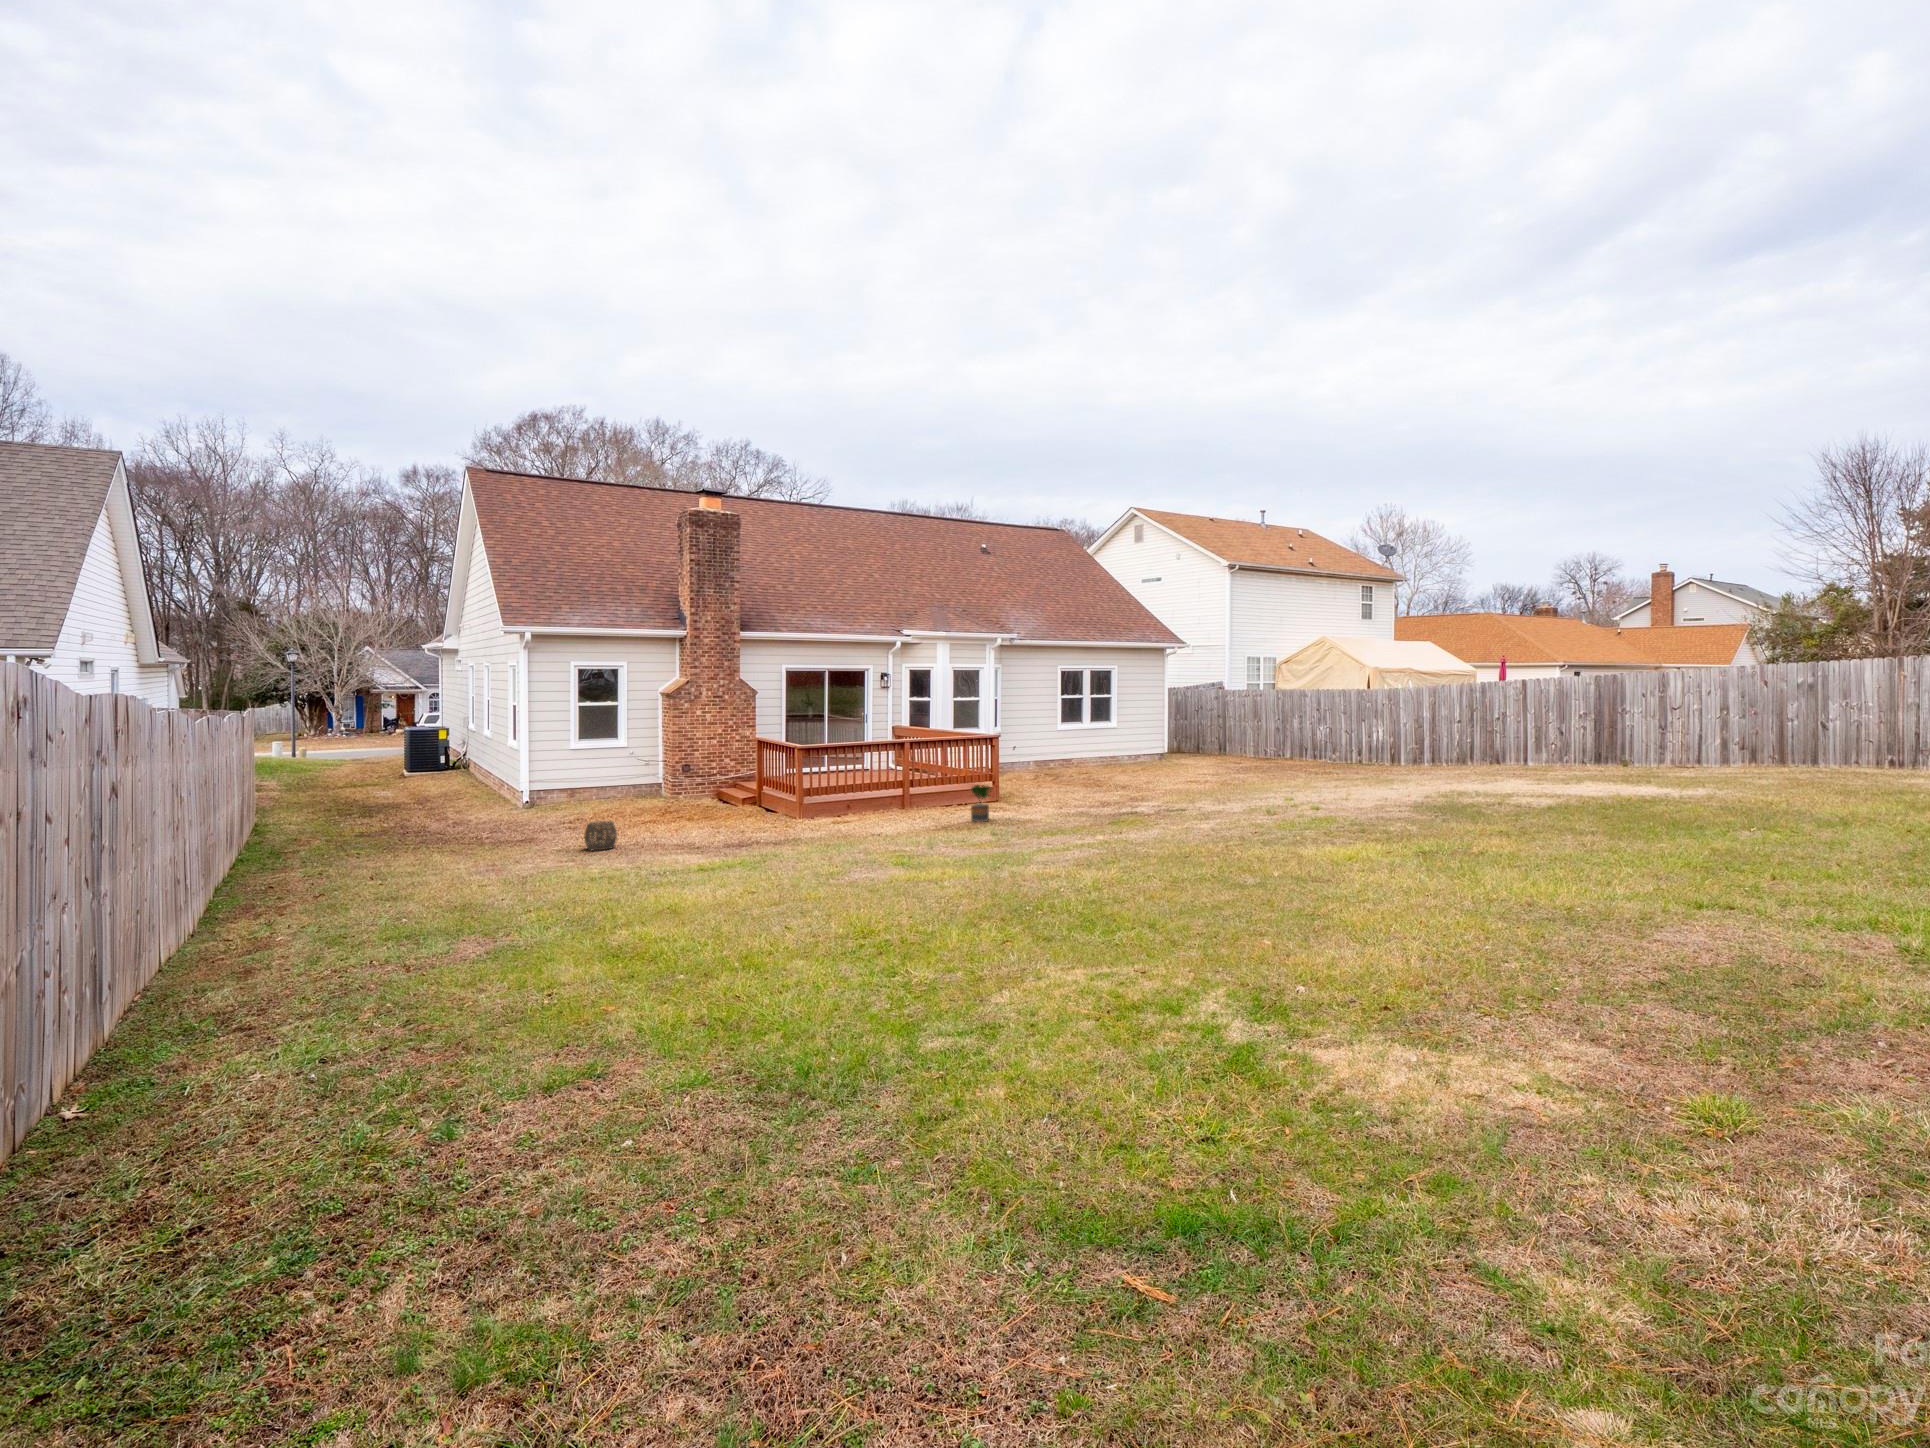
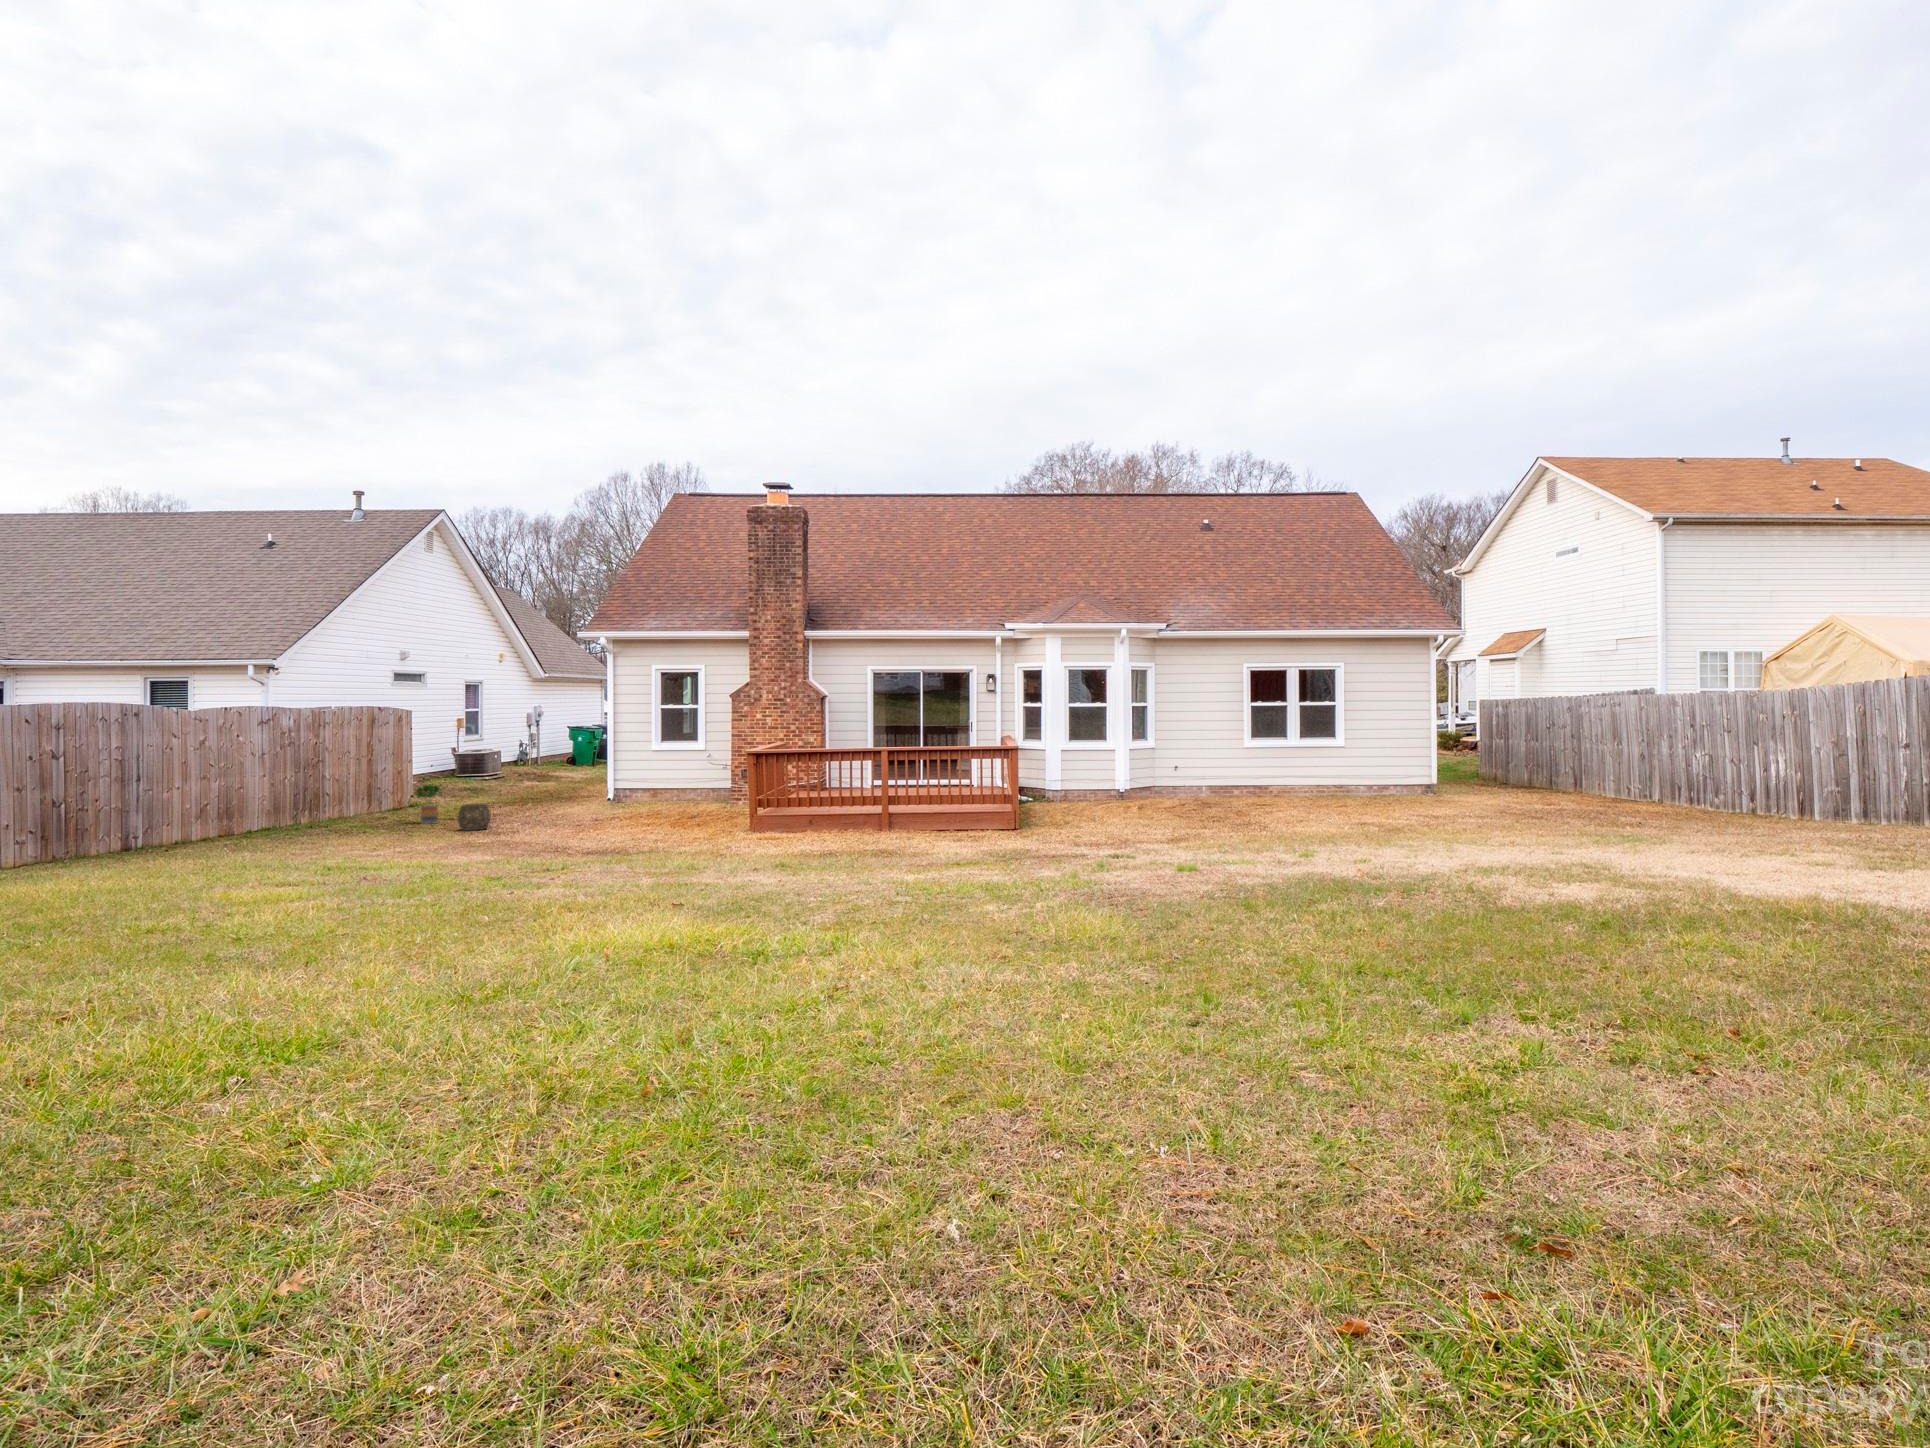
potted tree: present [971,785,991,822] -> present [415,785,442,824]

